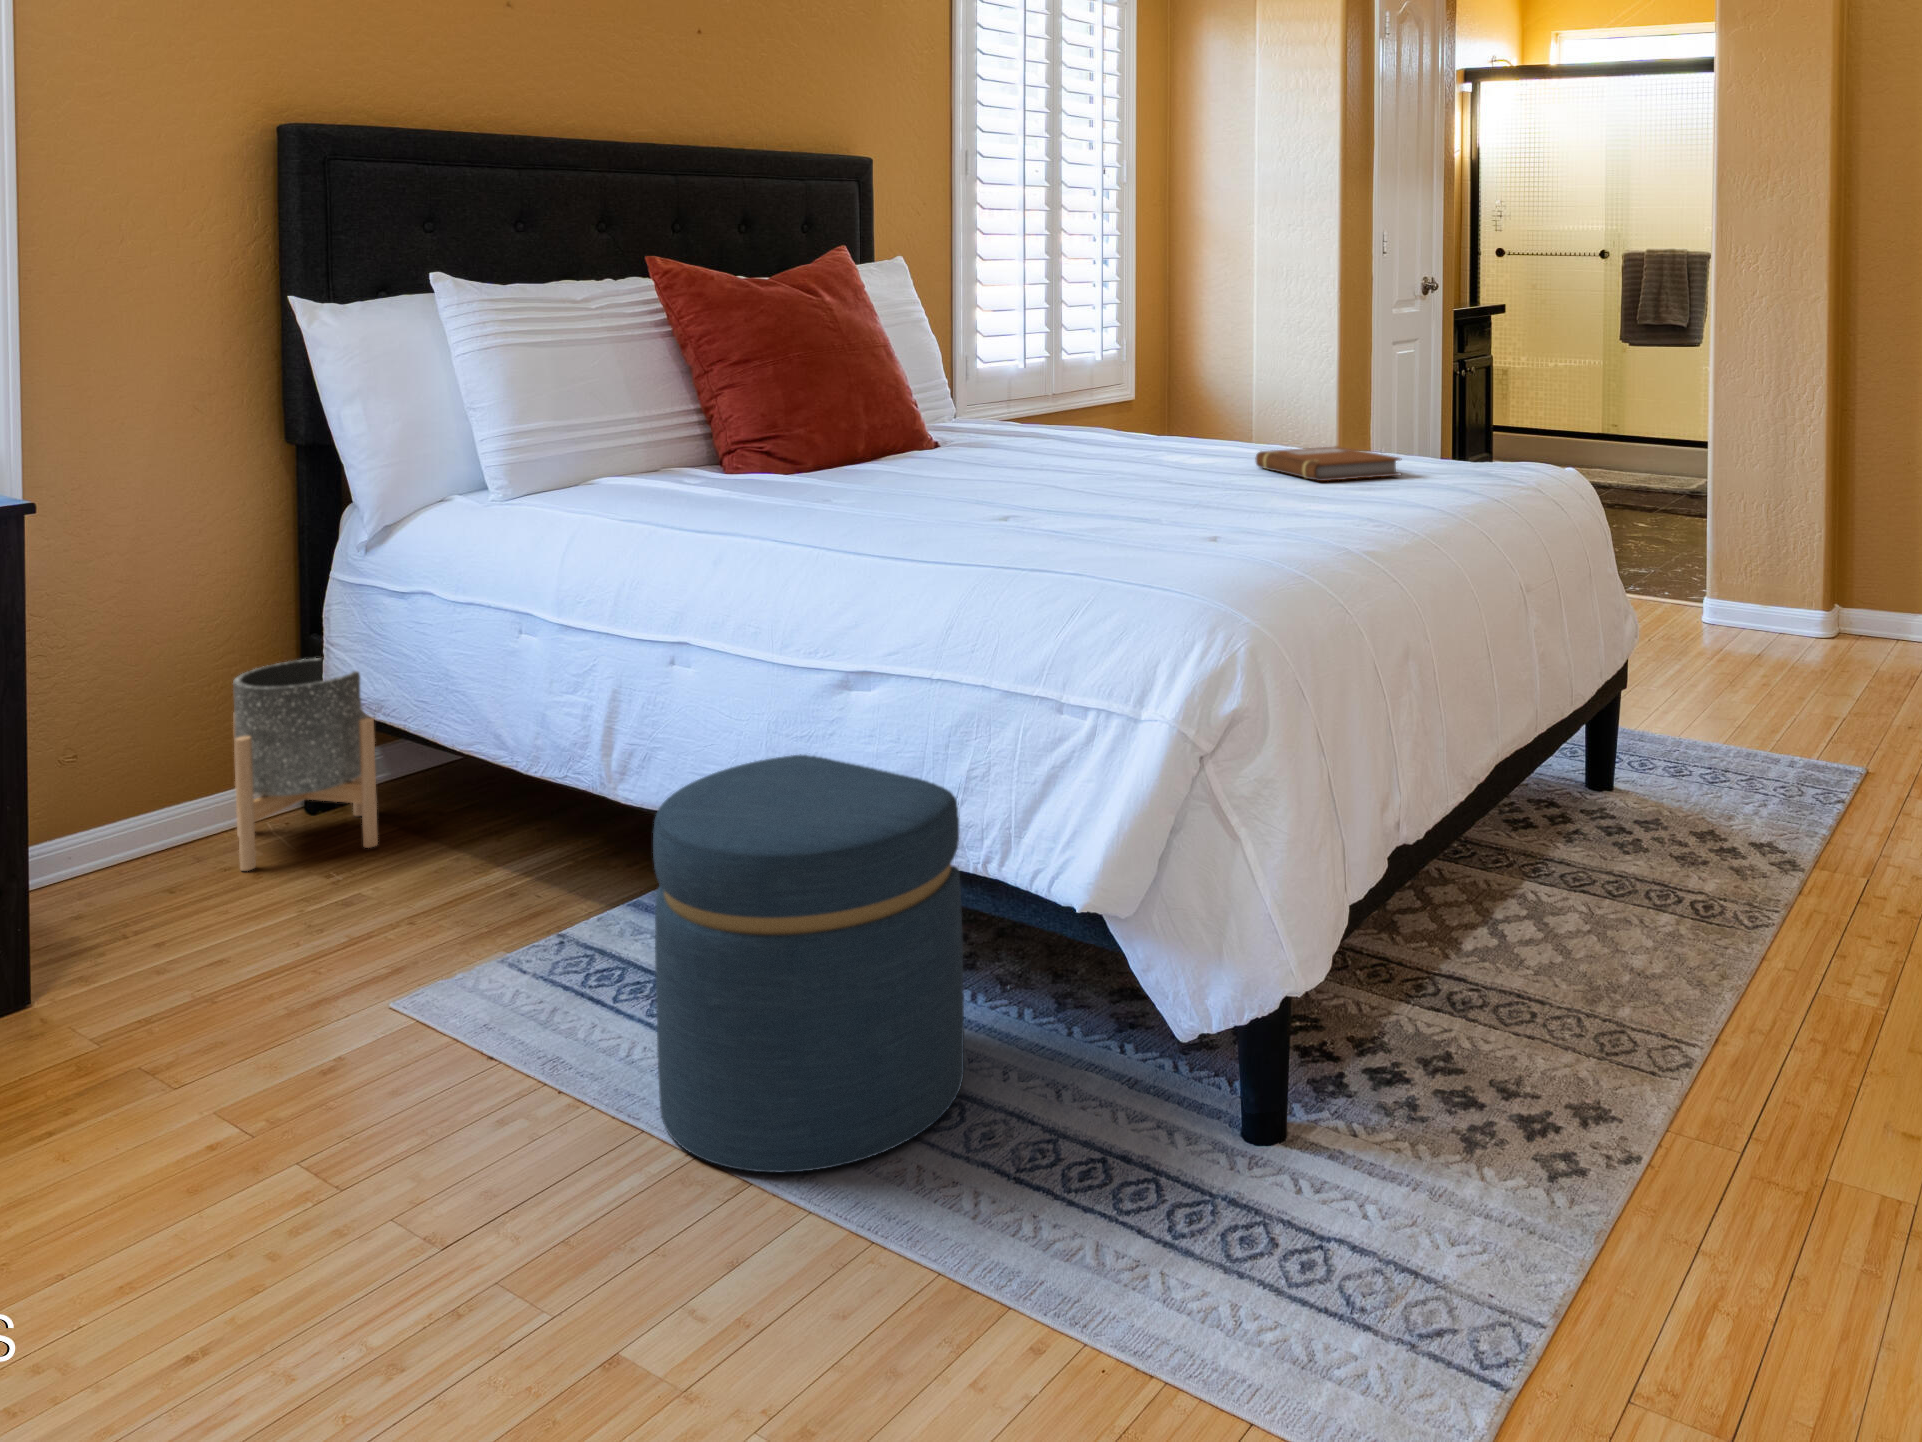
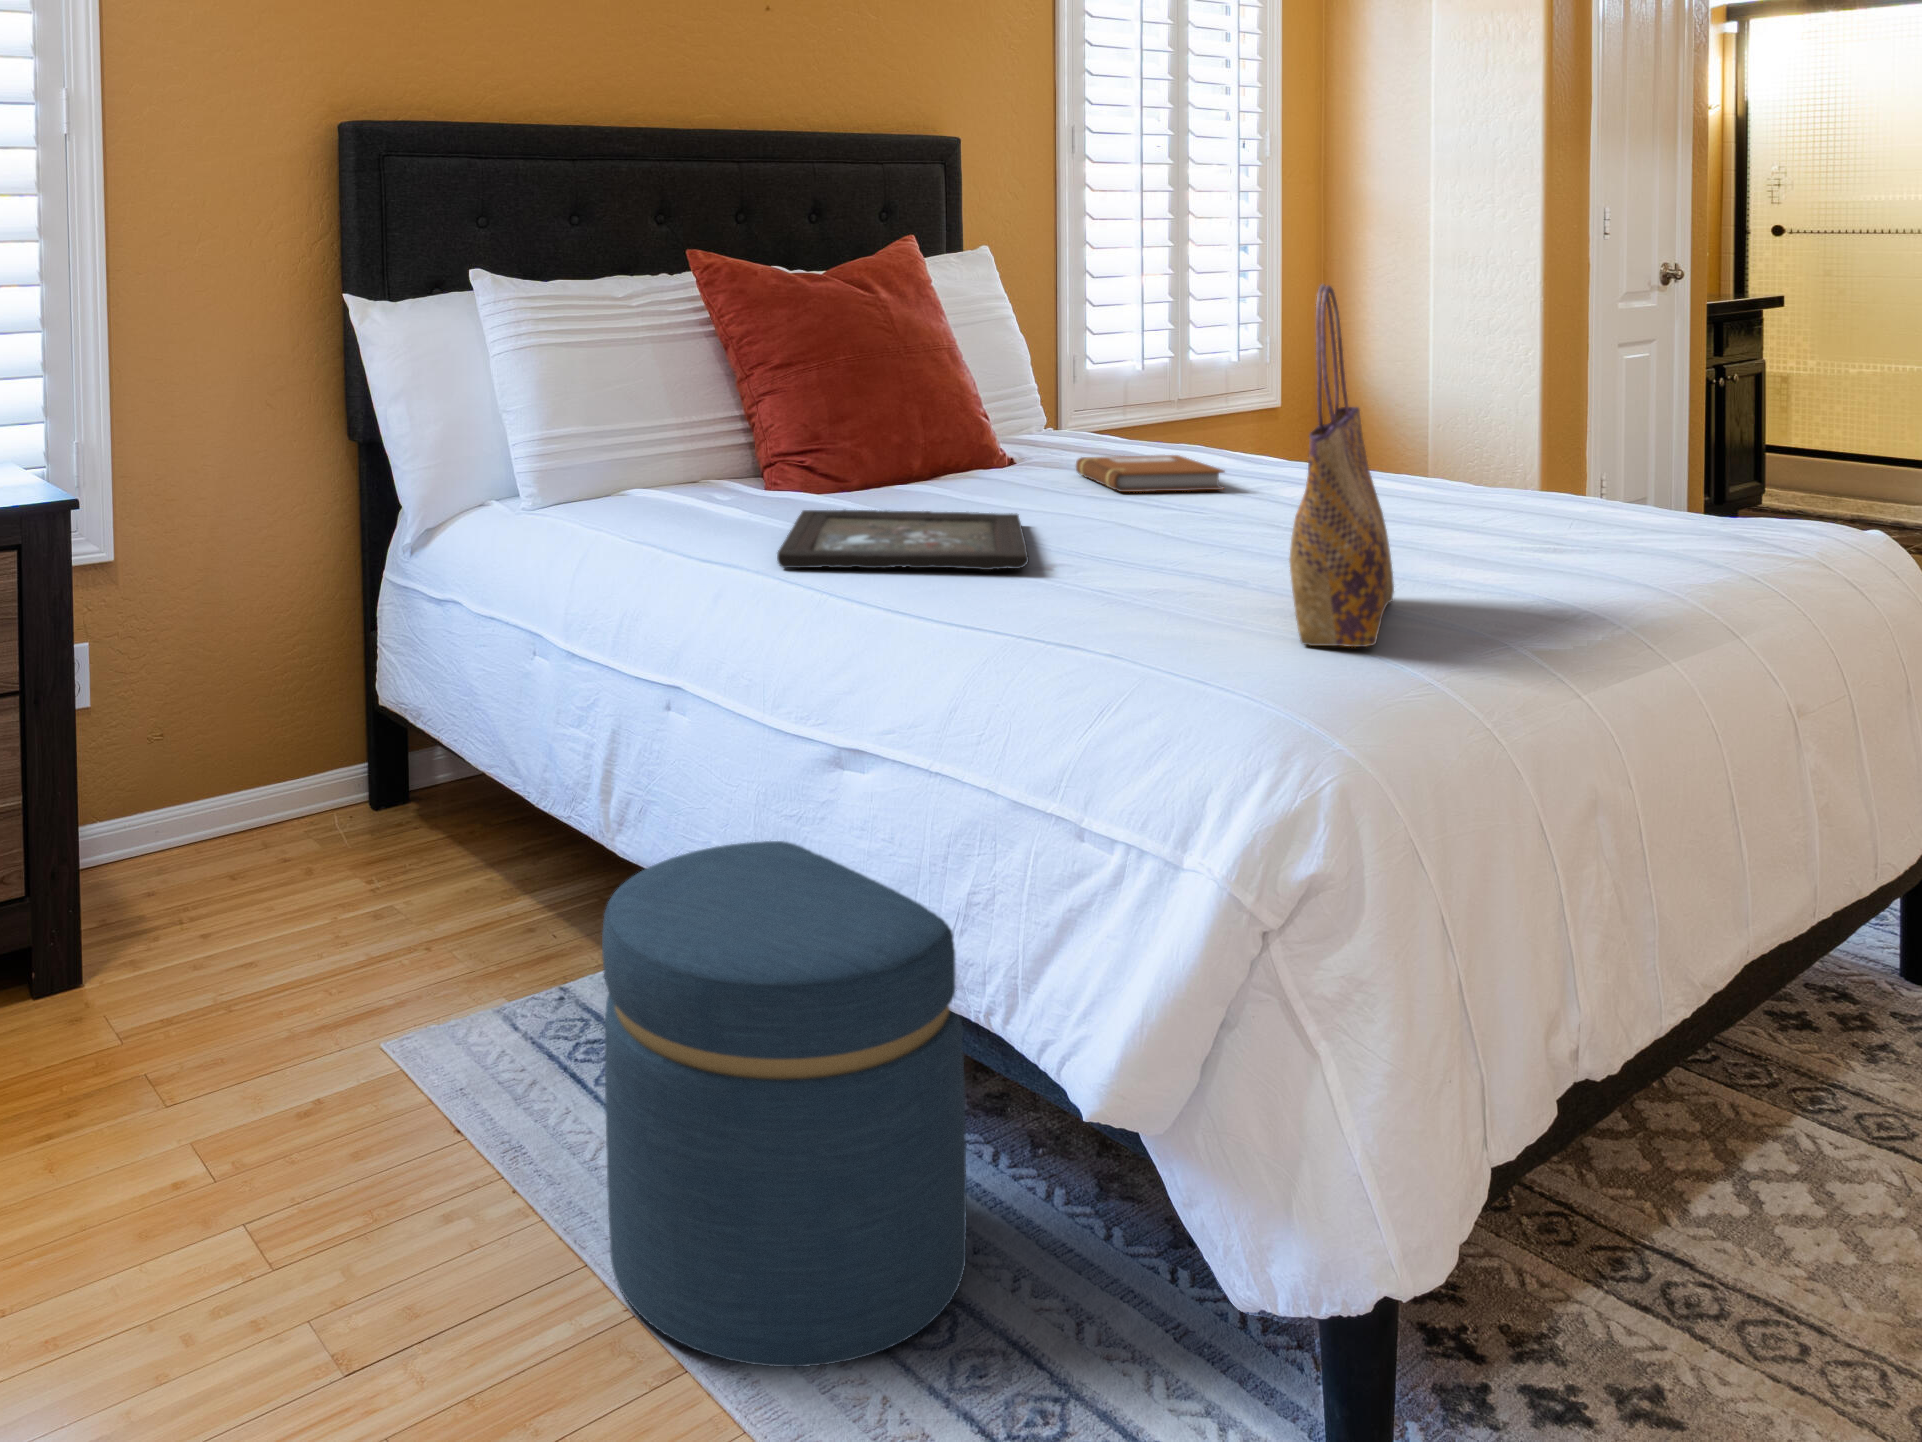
tote bag: none [1197,283,1265,556] -> present [1289,284,1394,647]
notebook: present [1256,446,1402,481] -> present [1076,455,1224,492]
tray: none [773,479,987,529] -> present [777,510,1029,570]
planter: present [233,658,378,871] -> none [282,661,413,871]

